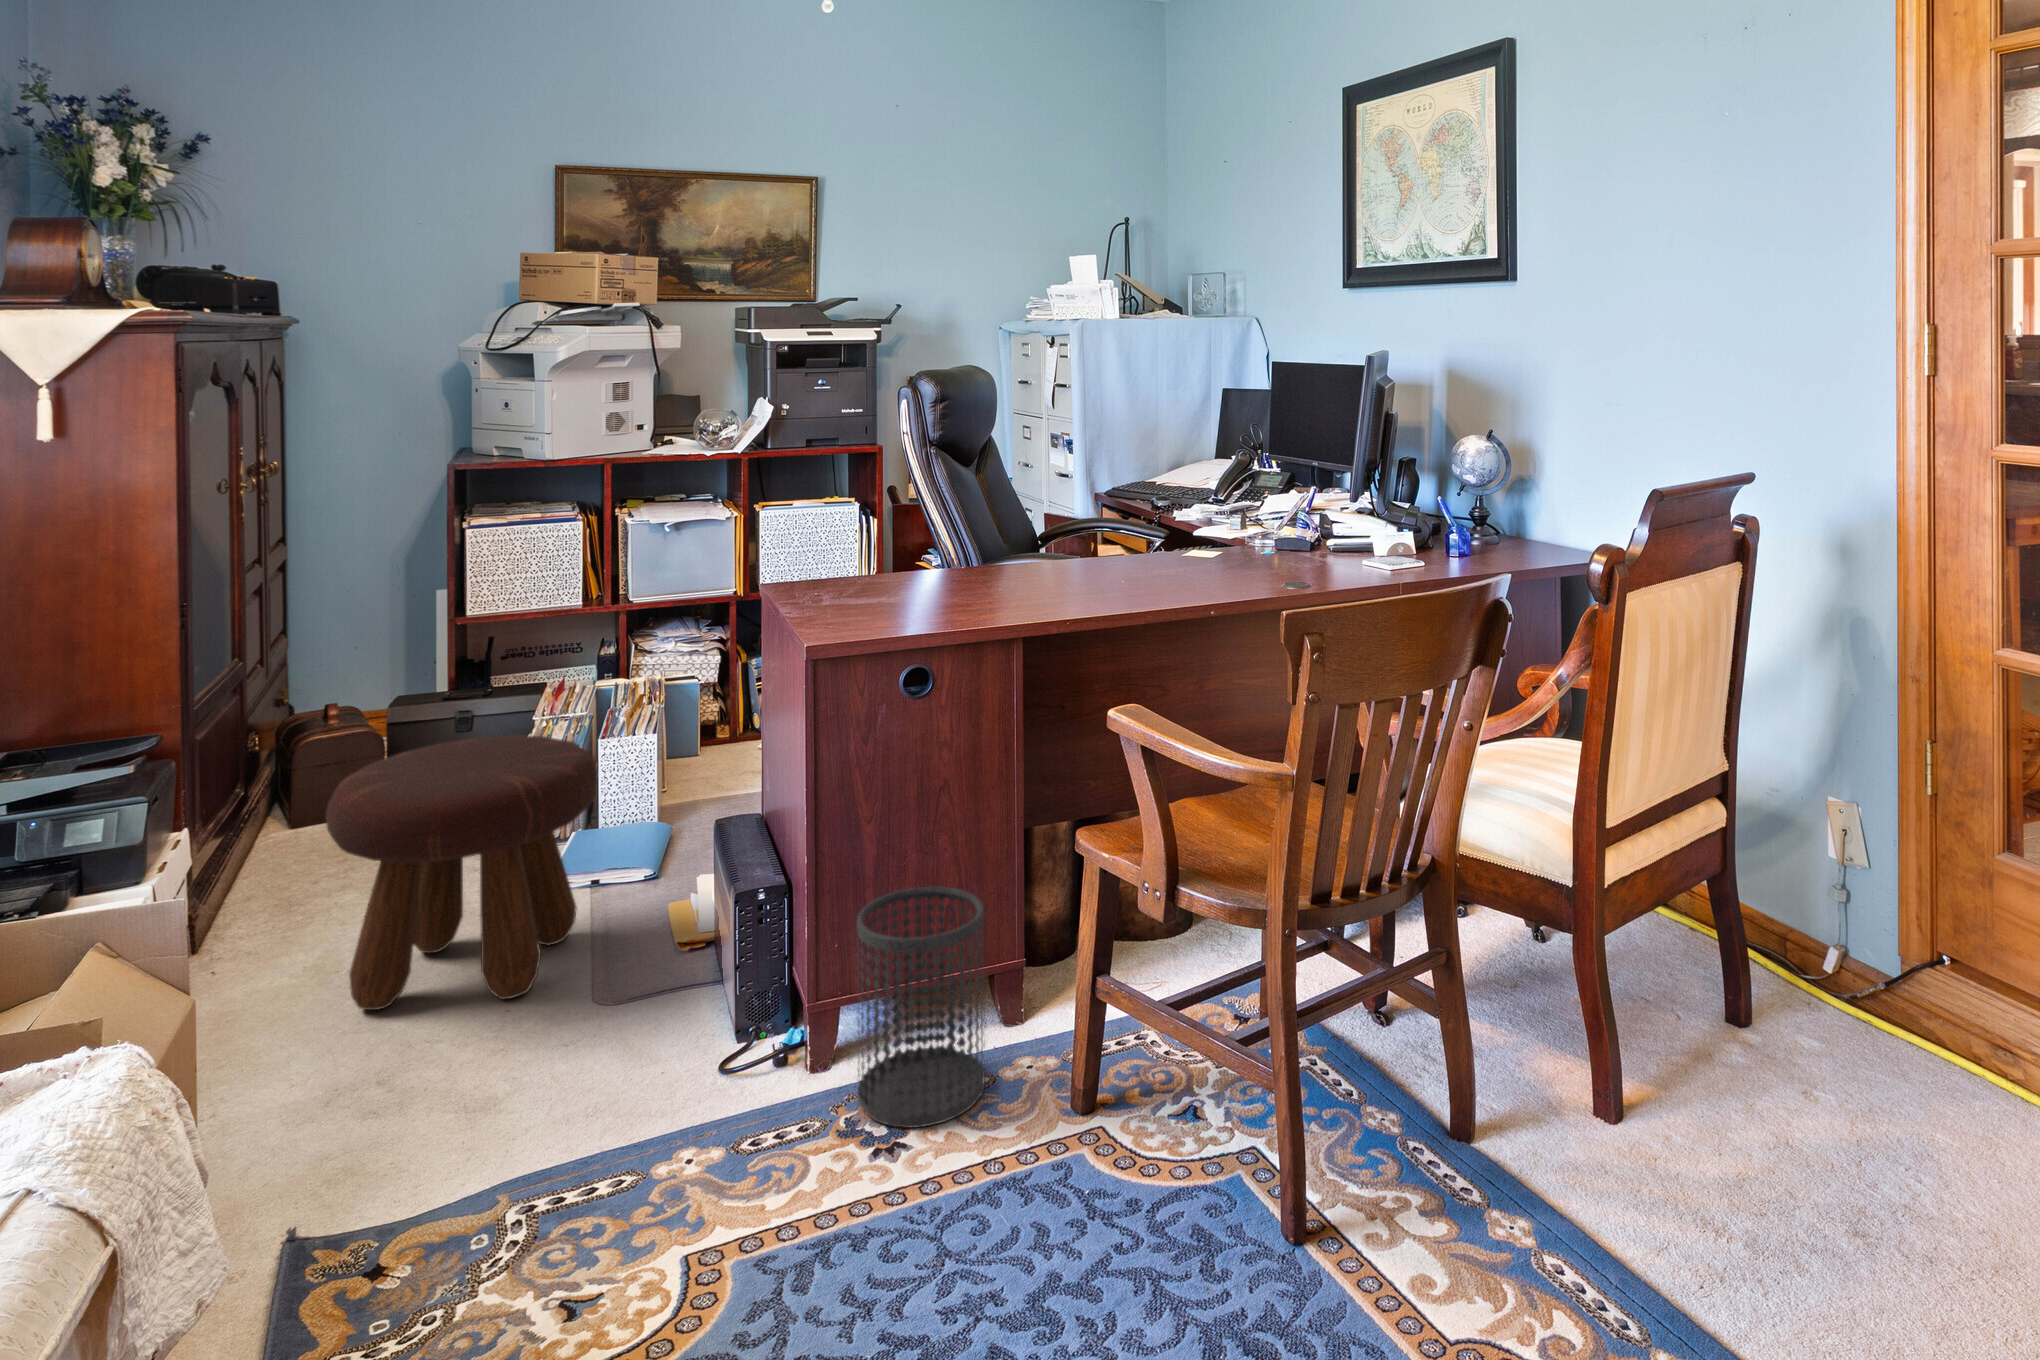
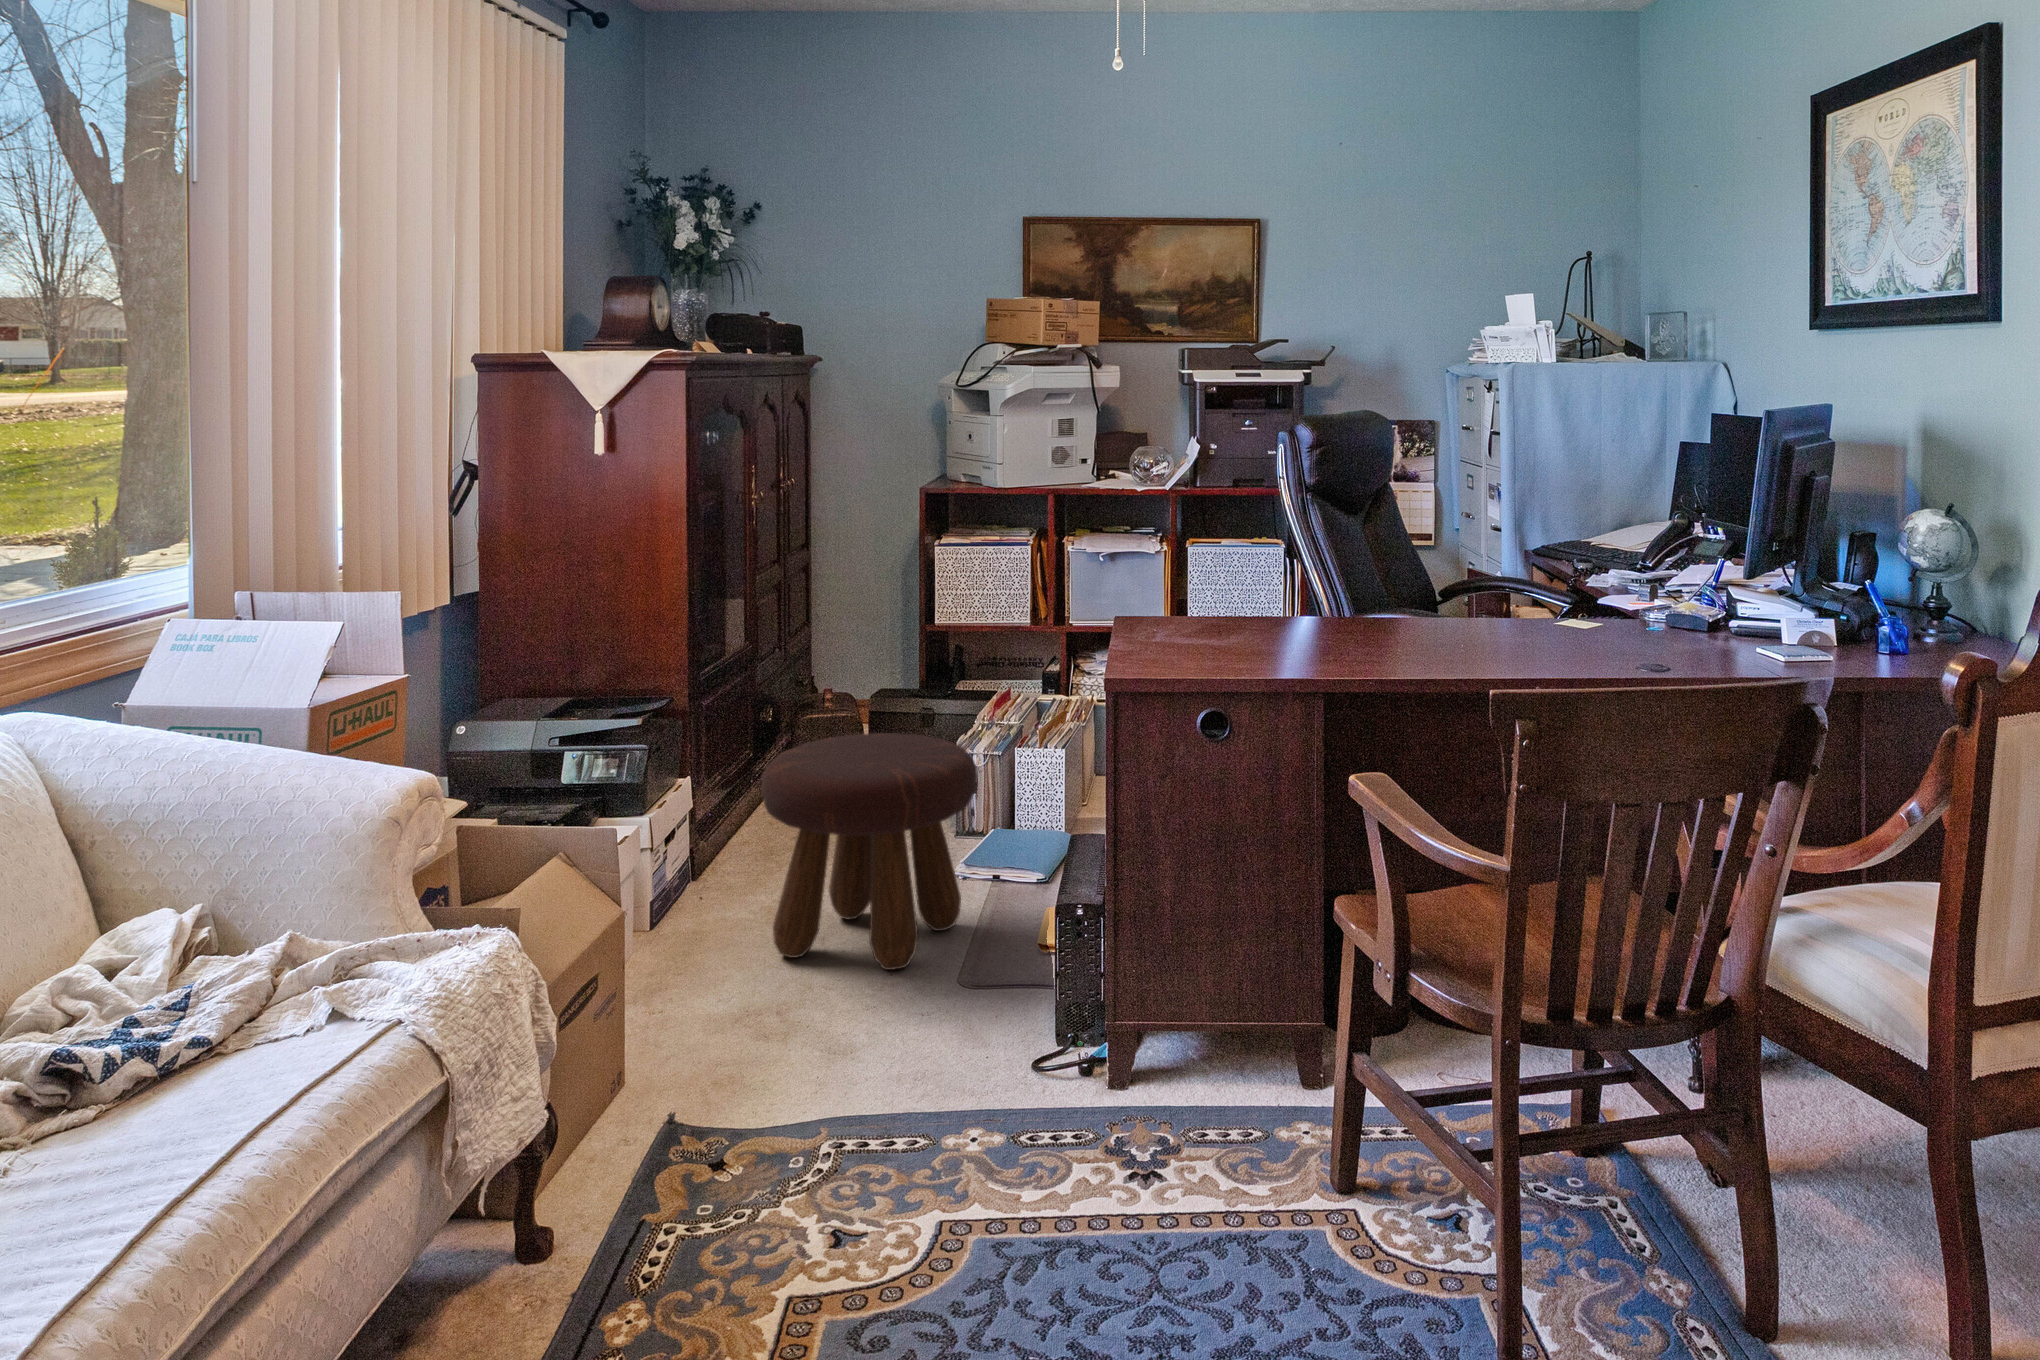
wastebasket: present [857,887,985,1128] -> none [1135,929,1260,1167]

